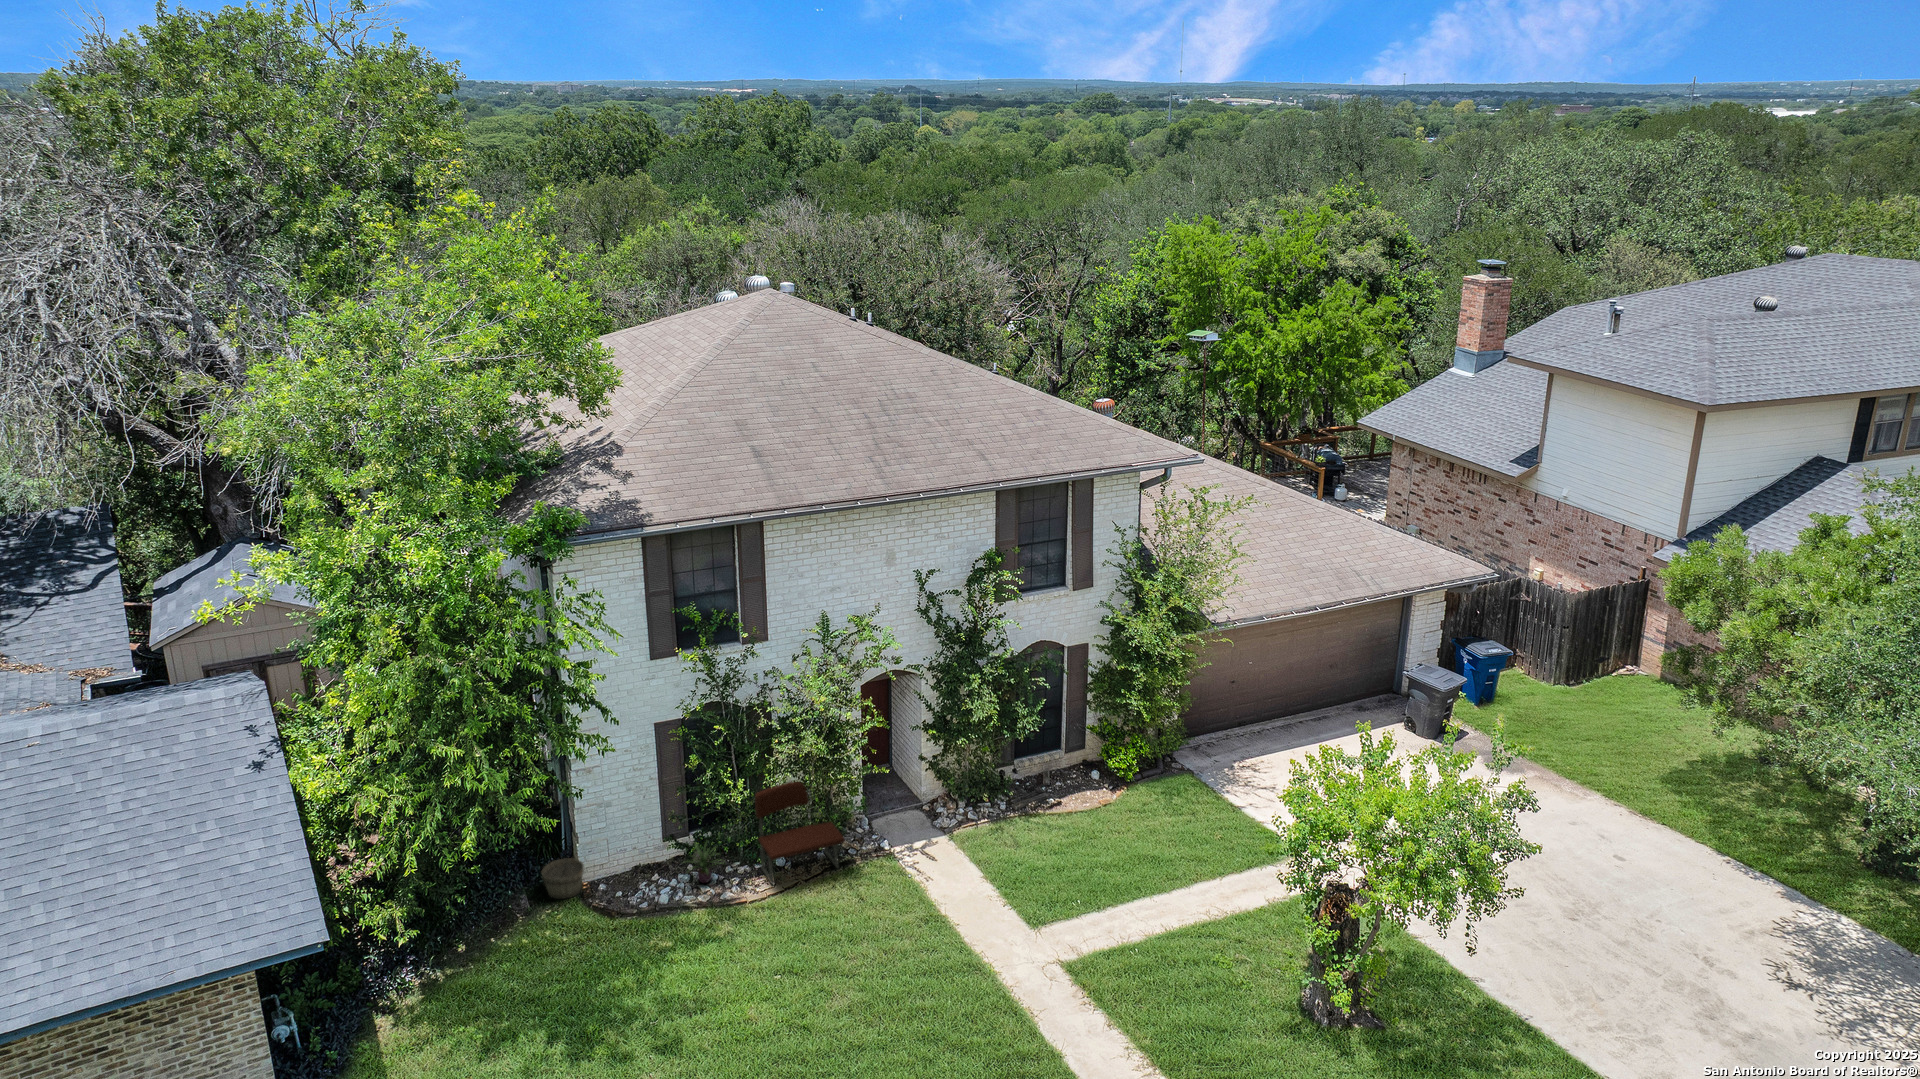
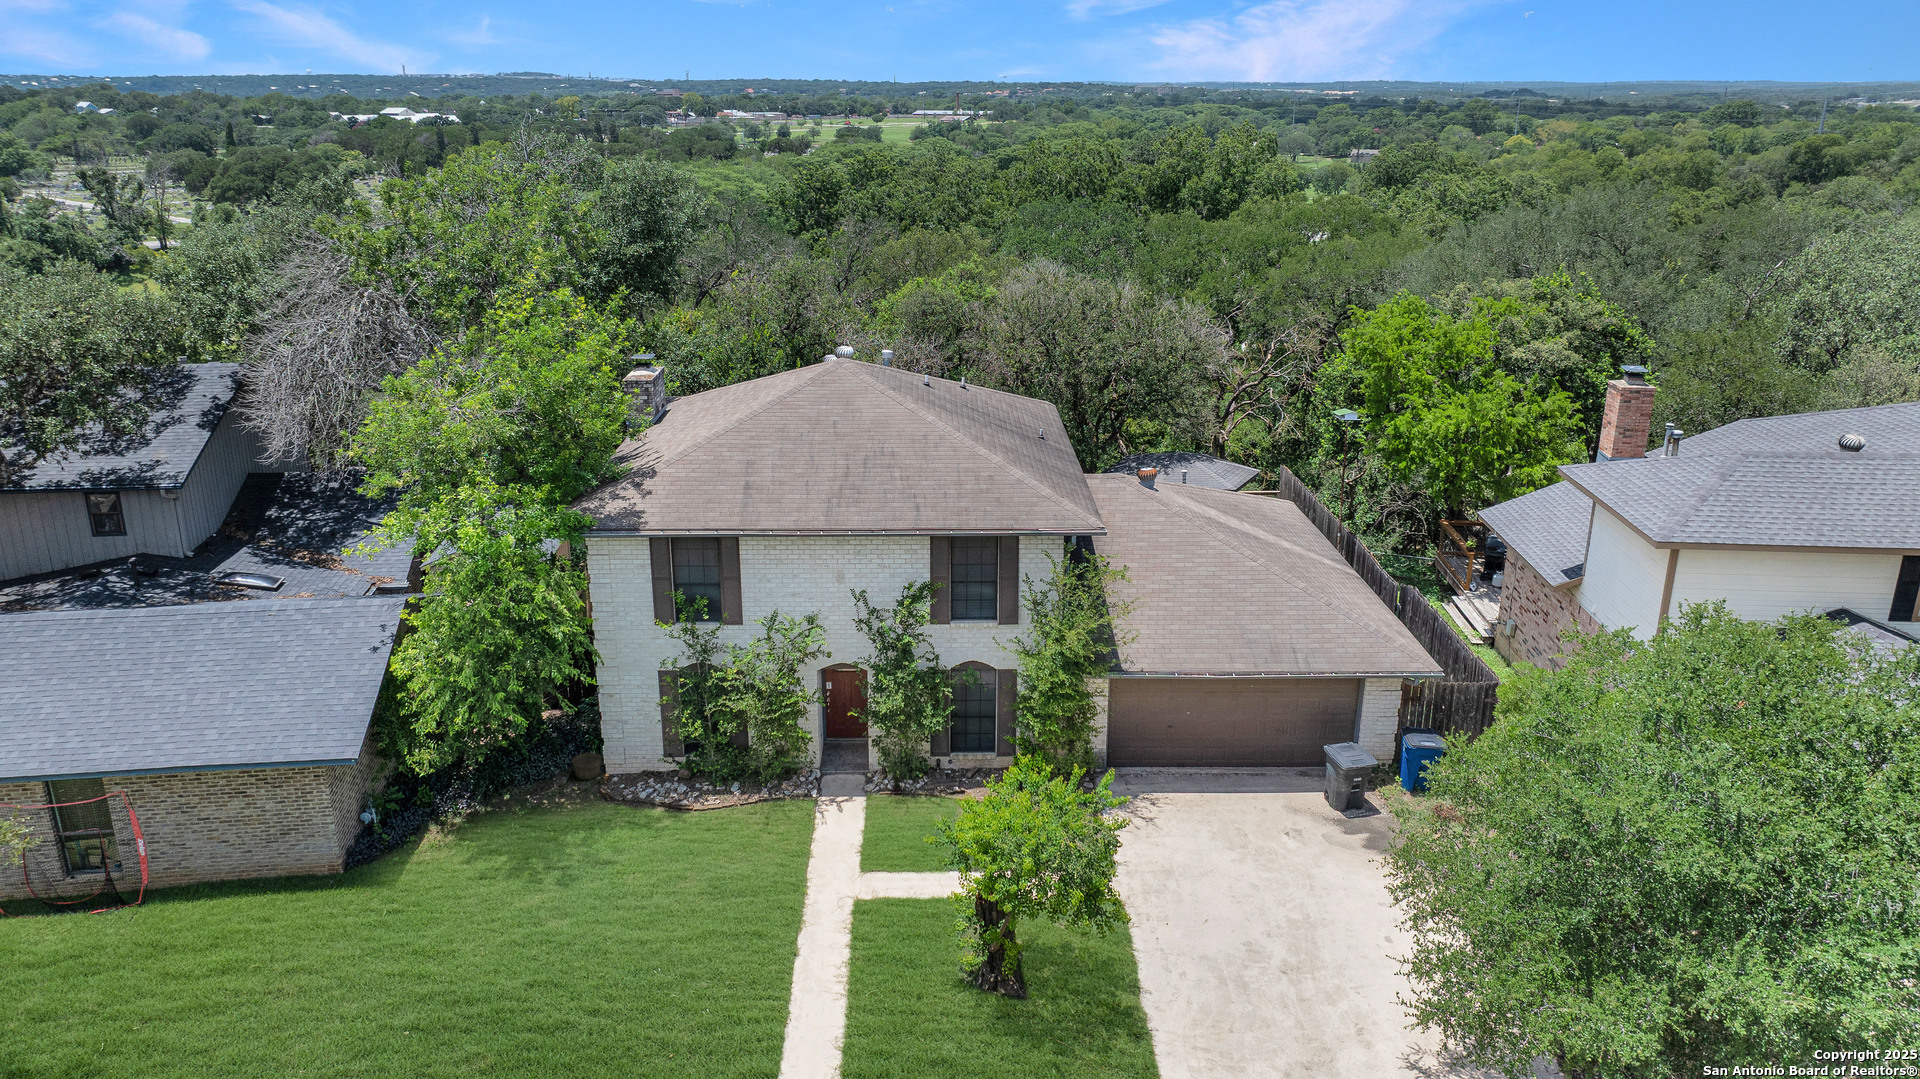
bench: present [755,781,845,885] -> none [711,731,771,802]
decorative plant: present [692,842,721,883] -> present [888,768,908,795]

